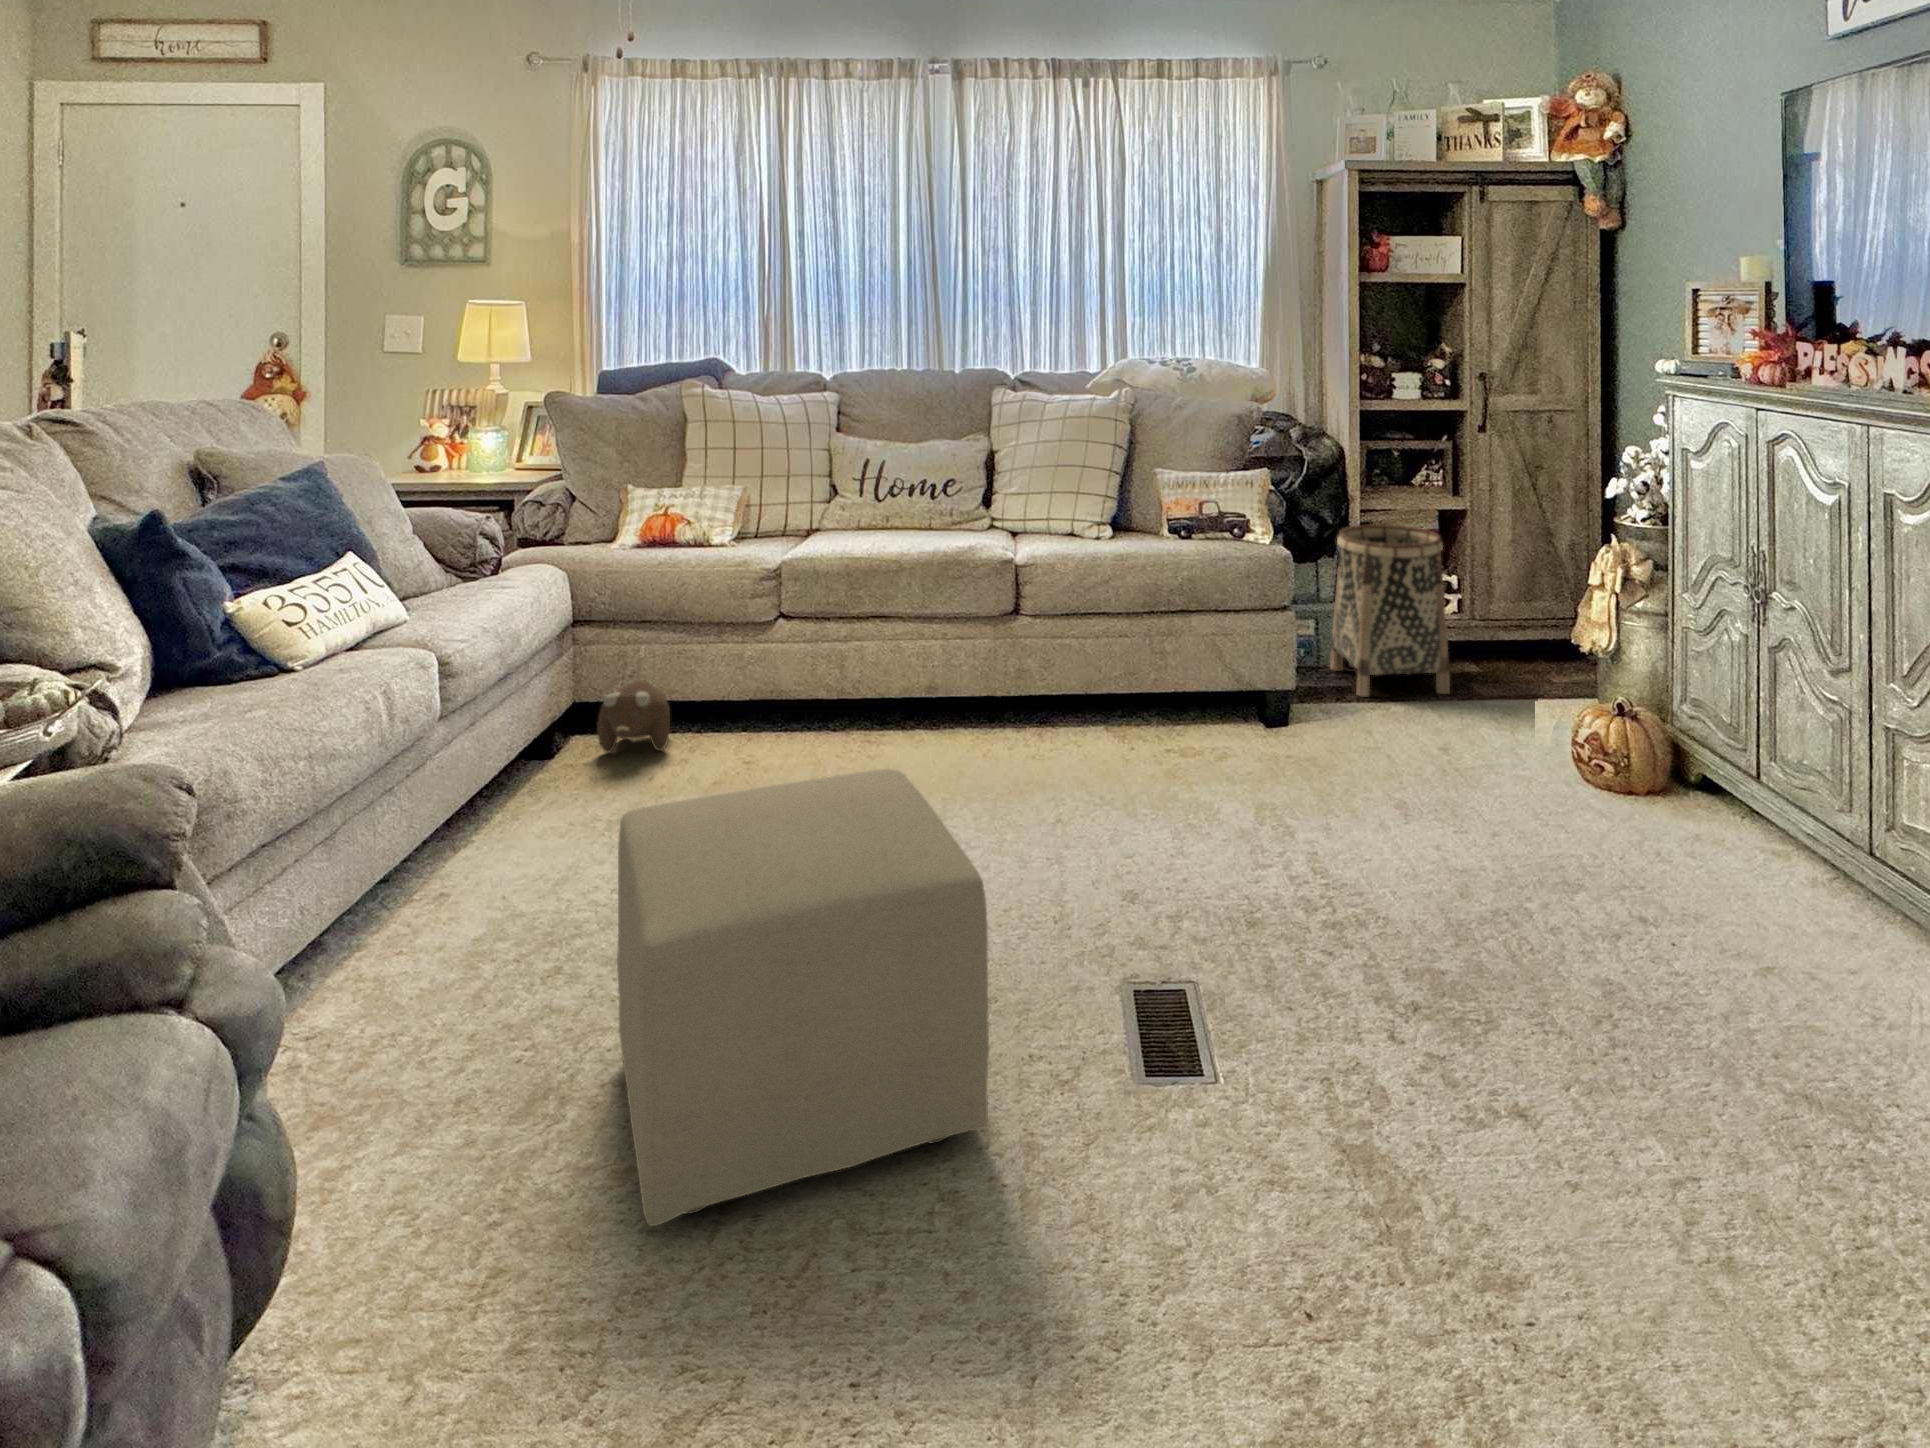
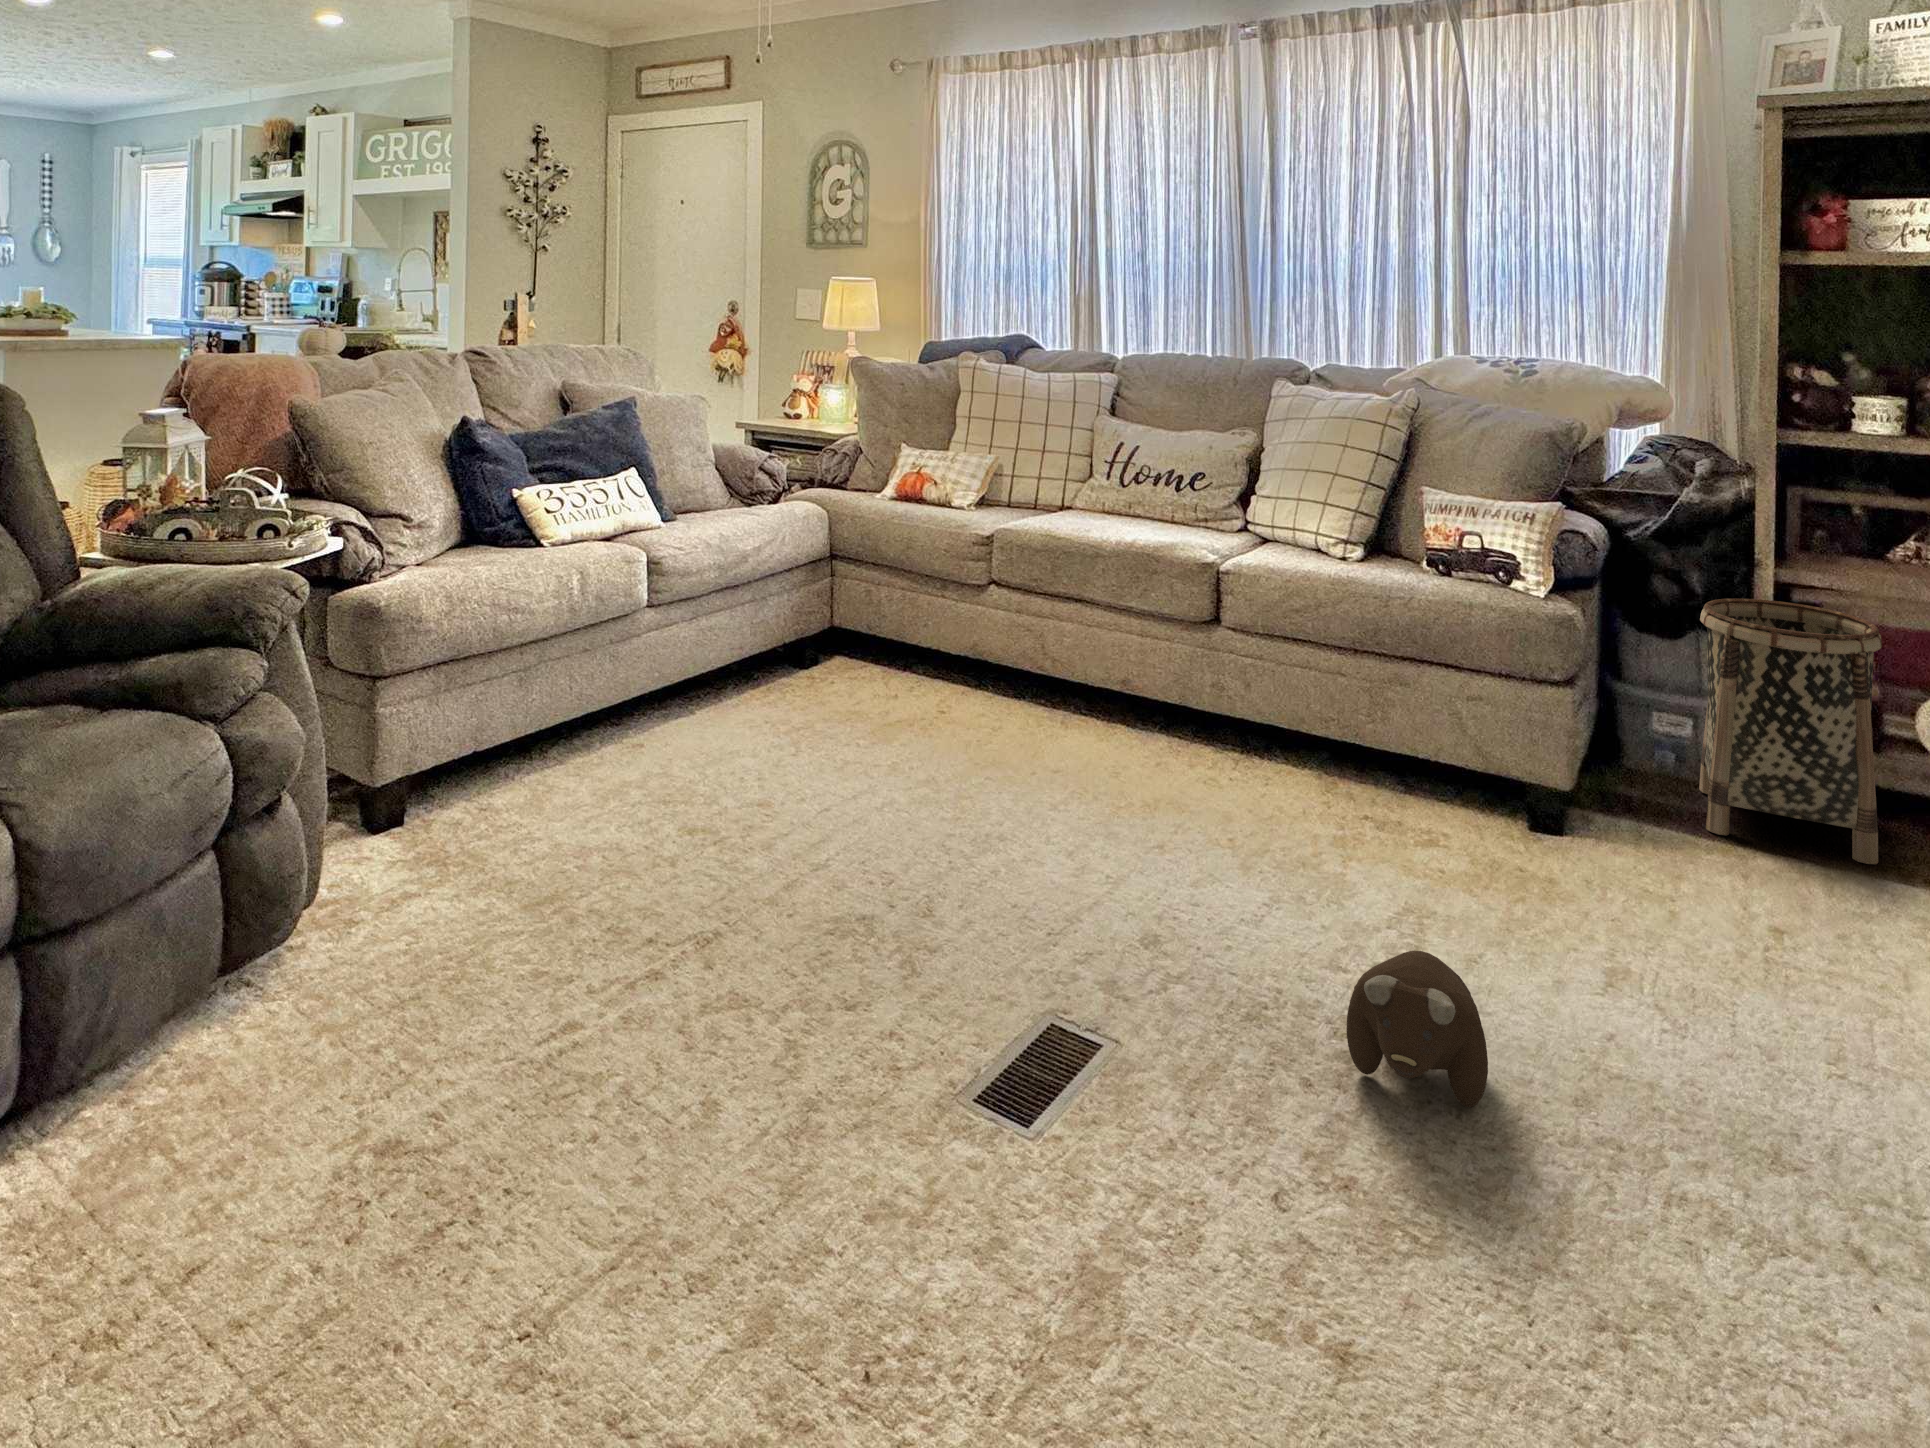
plush toy: present [597,681,670,752] -> present [1346,951,1488,1107]
ottoman: present [617,769,989,1226] -> none [458,694,843,1083]

